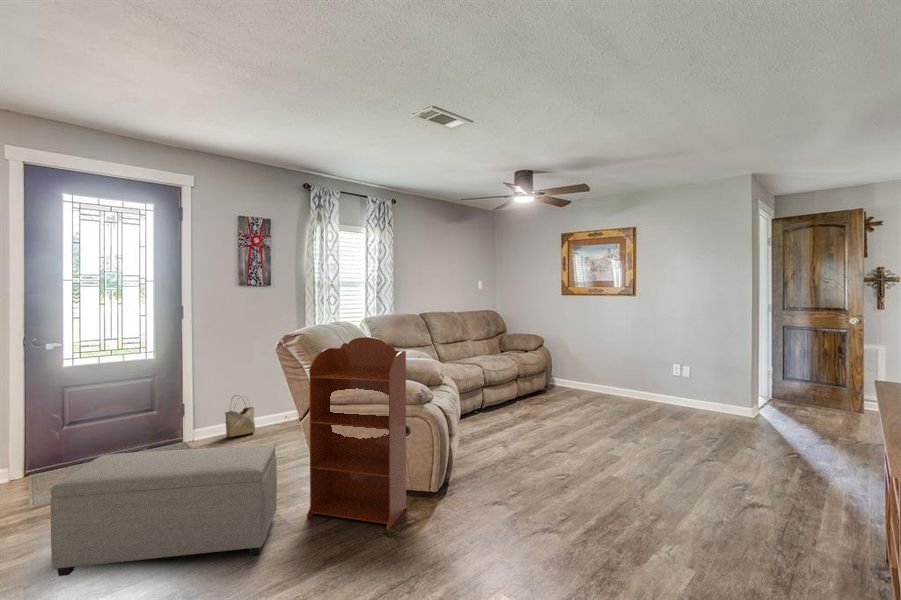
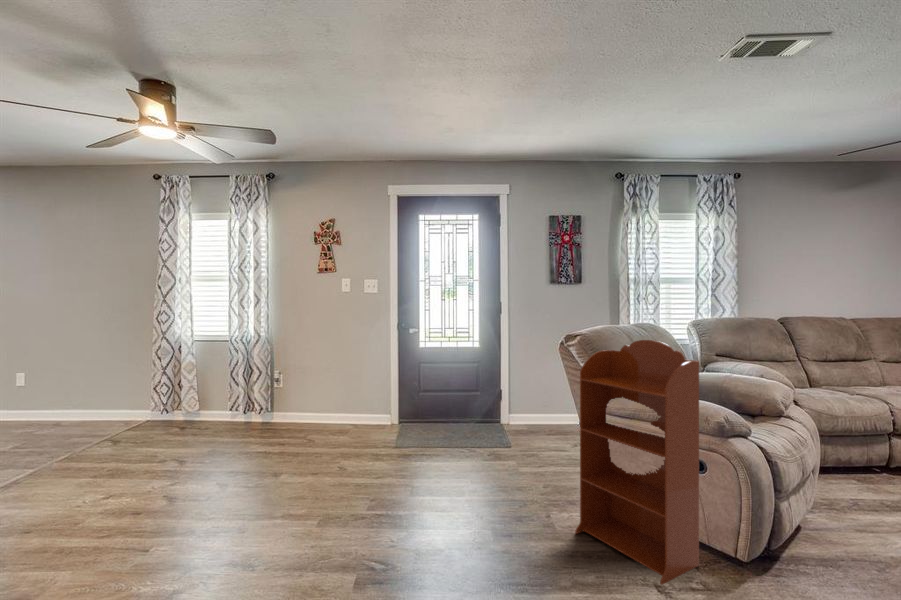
woven basket: present [225,407,255,437] -> none [535,390,563,430]
ottoman: present [51,445,277,576] -> none [376,423,547,552]

